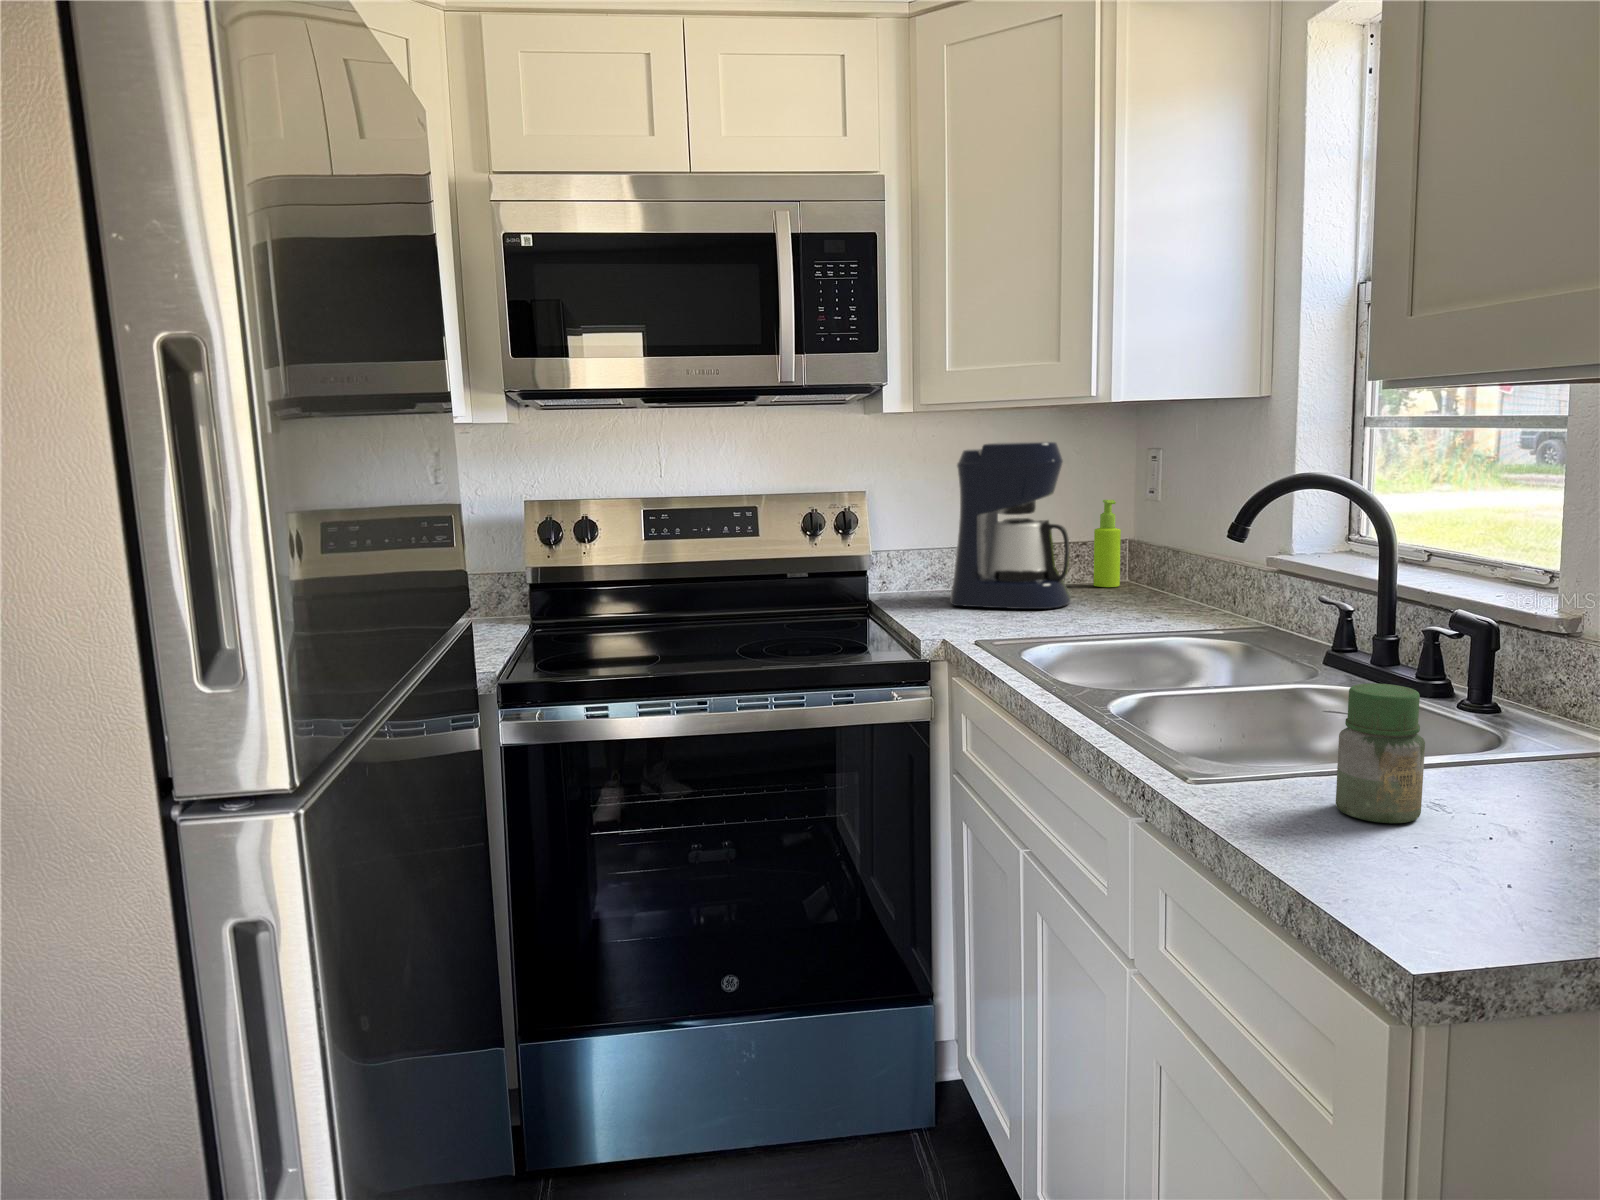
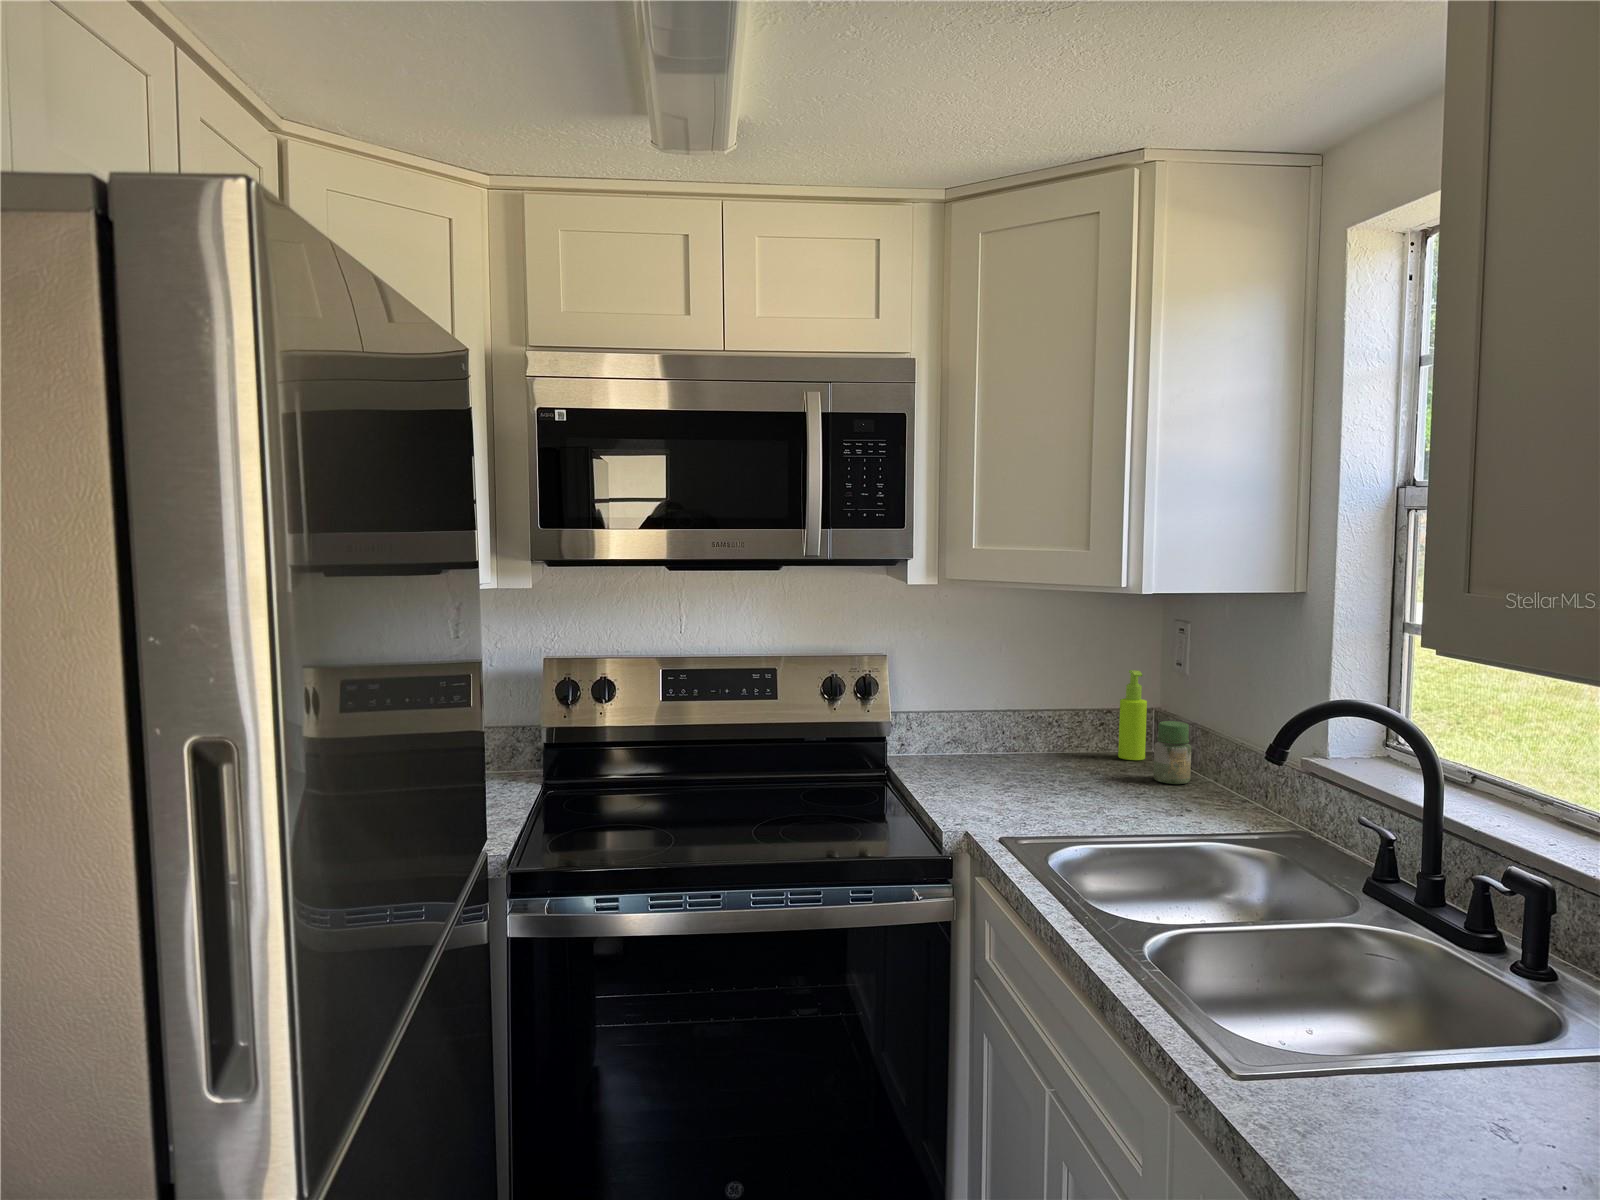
coffee maker: present [950,441,1071,609] -> none [972,614,1097,792]
jar: present [1336,683,1425,823] -> present [1153,721,1191,784]

